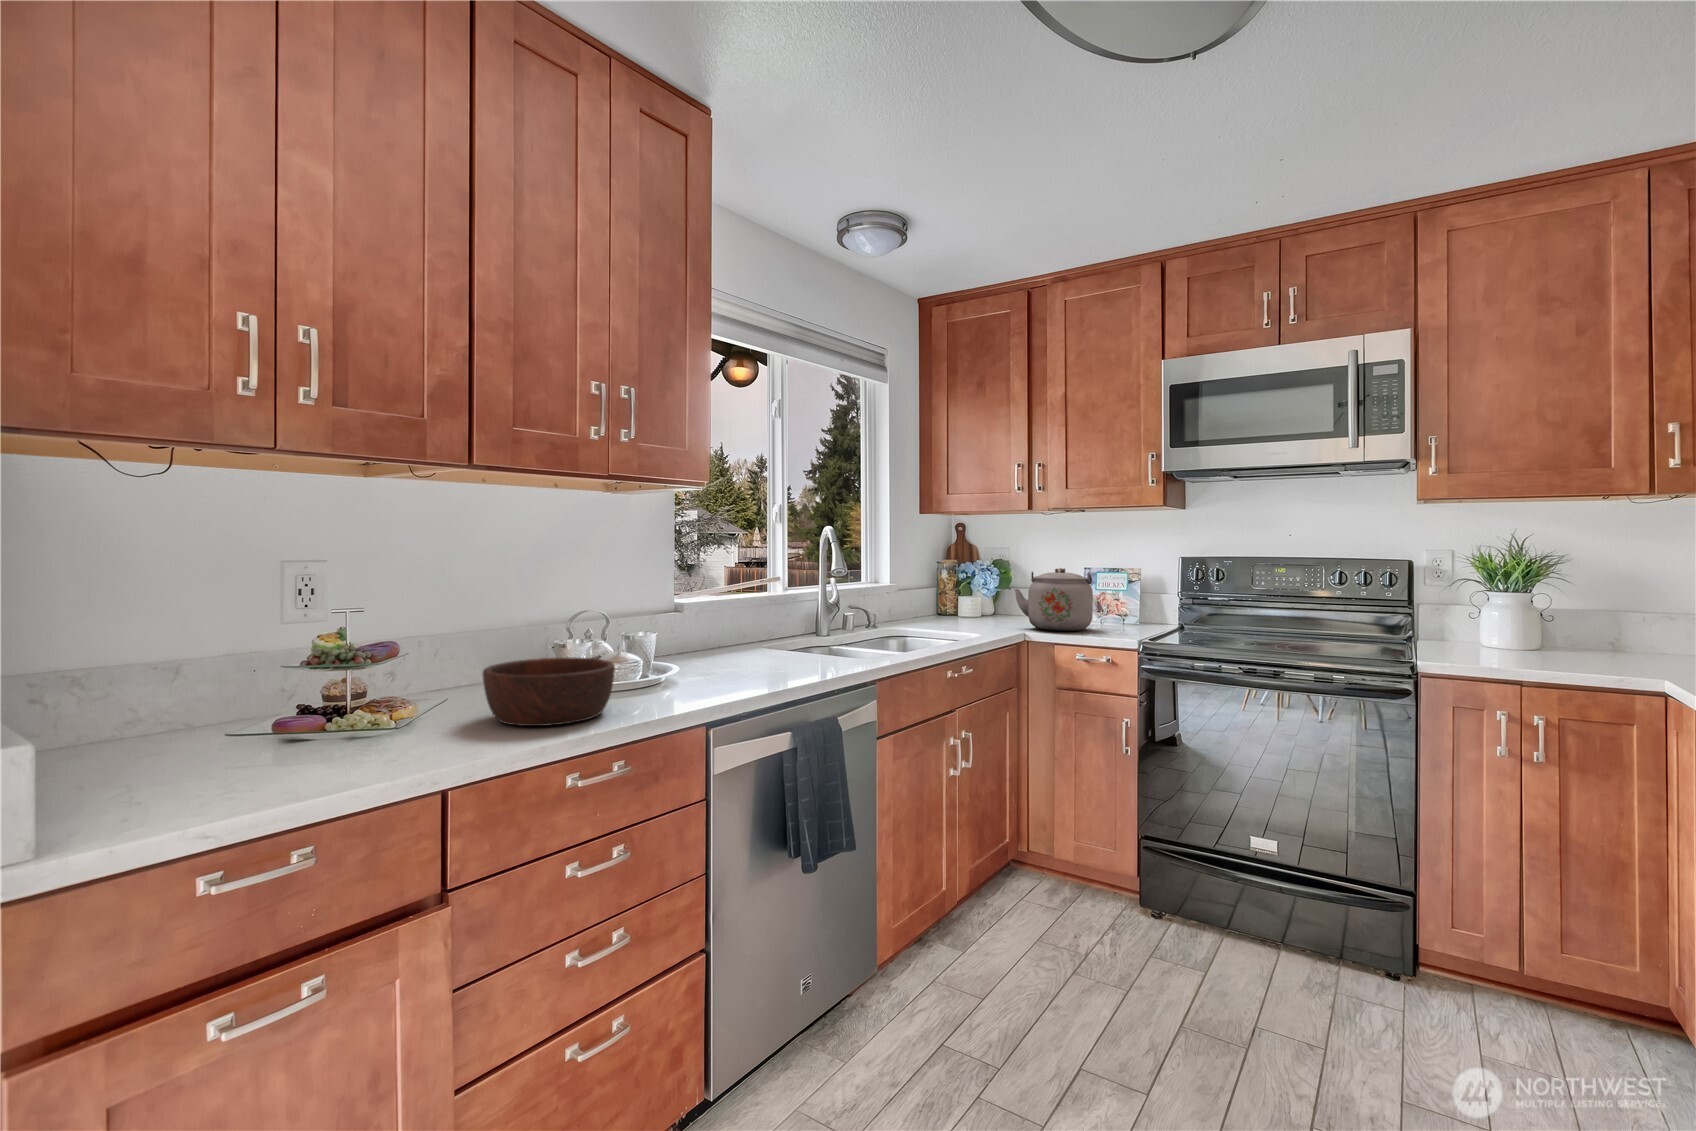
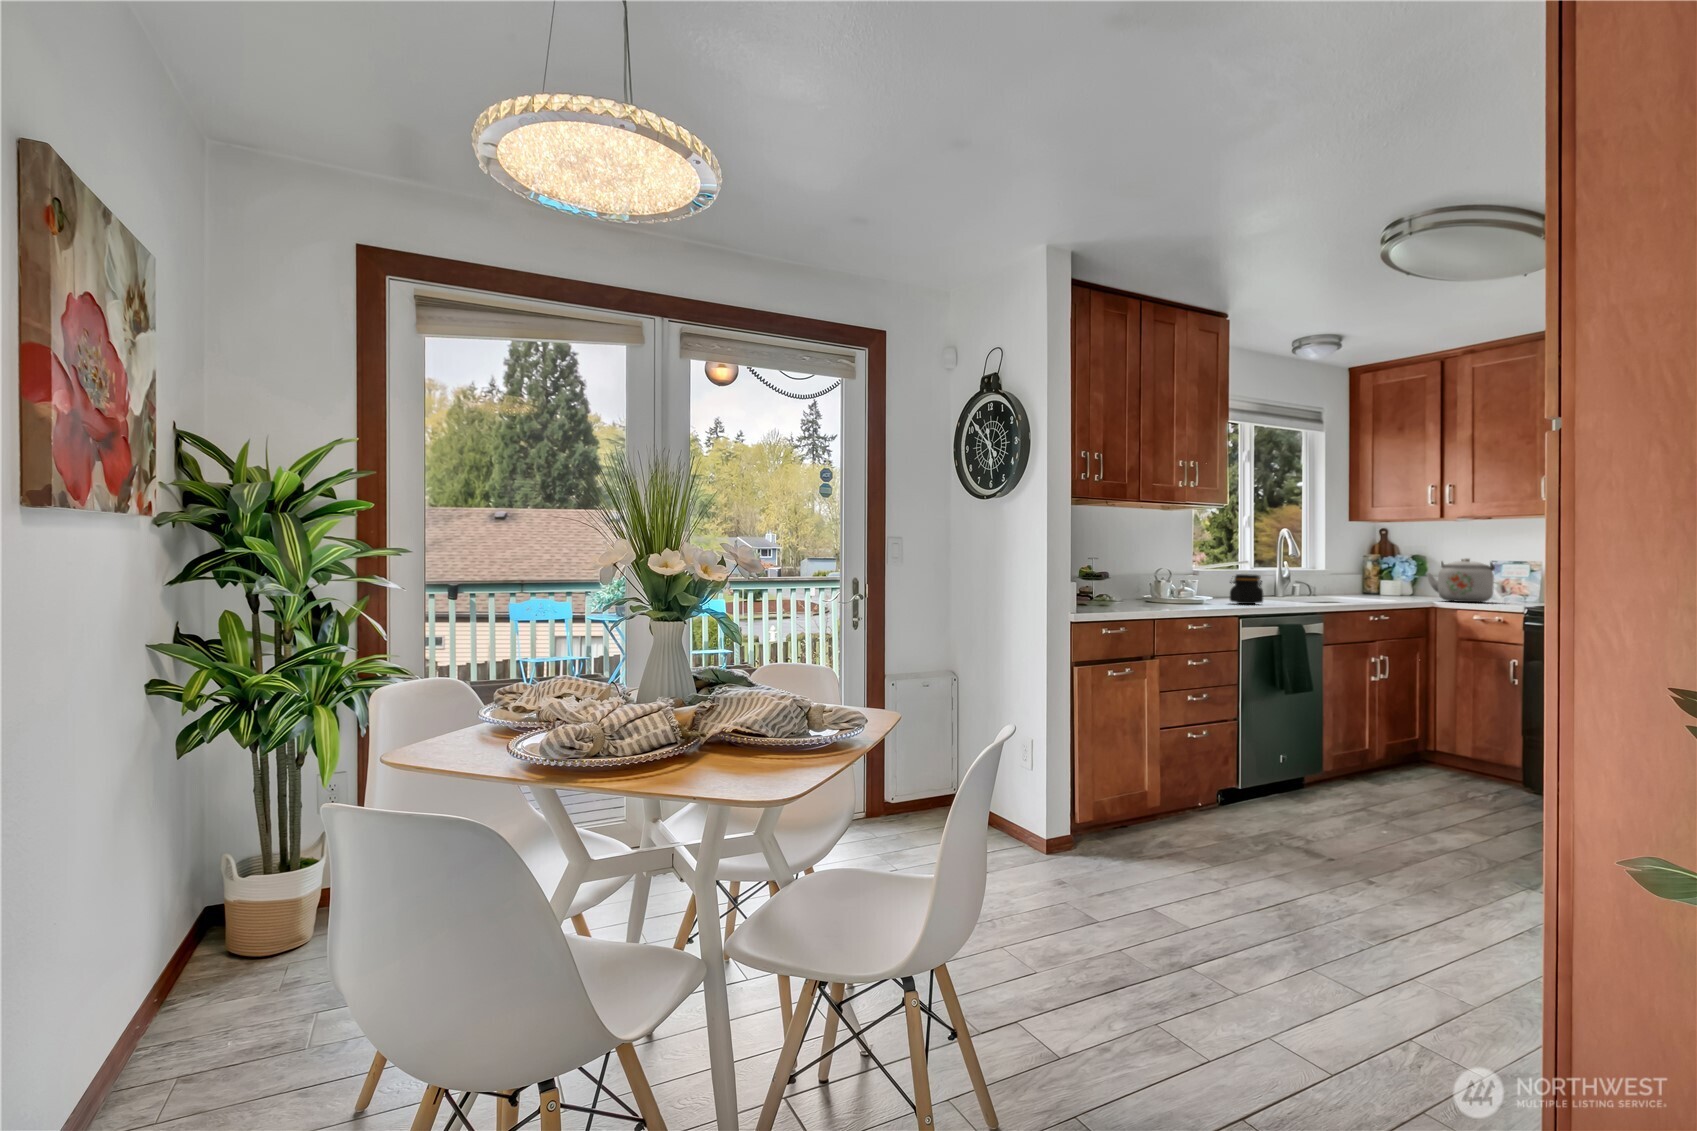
jar: none [715,617,777,677] -> present [1230,574,1263,604]
wooden bowl: present [483,657,615,726] -> none [1142,584,1198,607]

